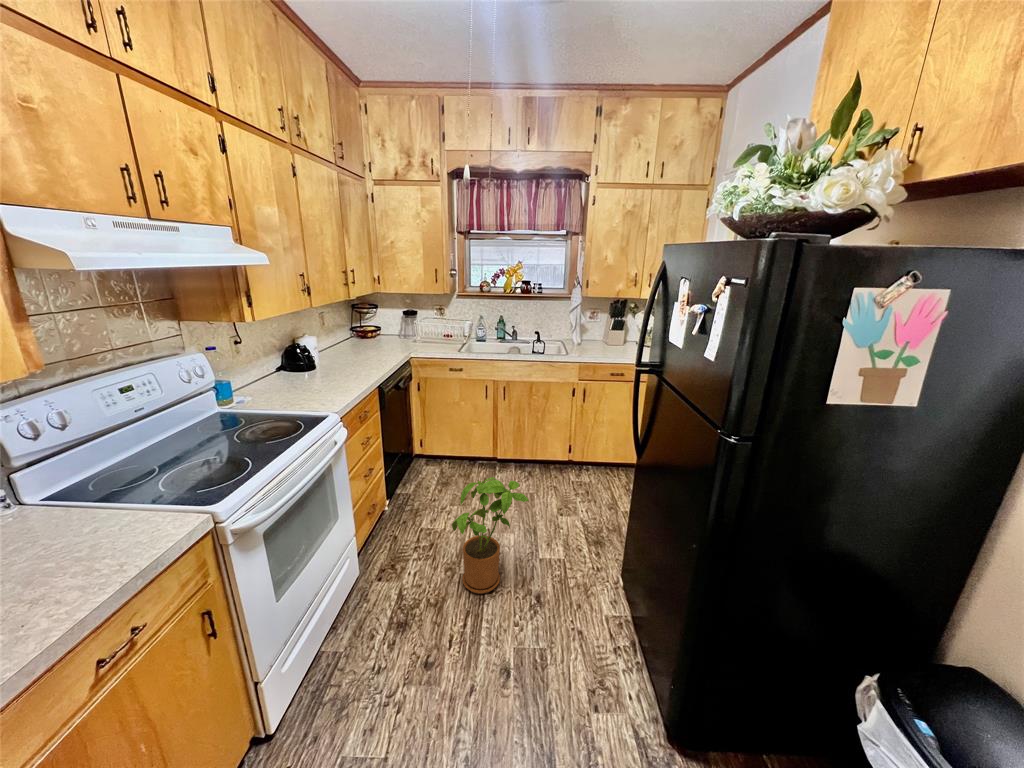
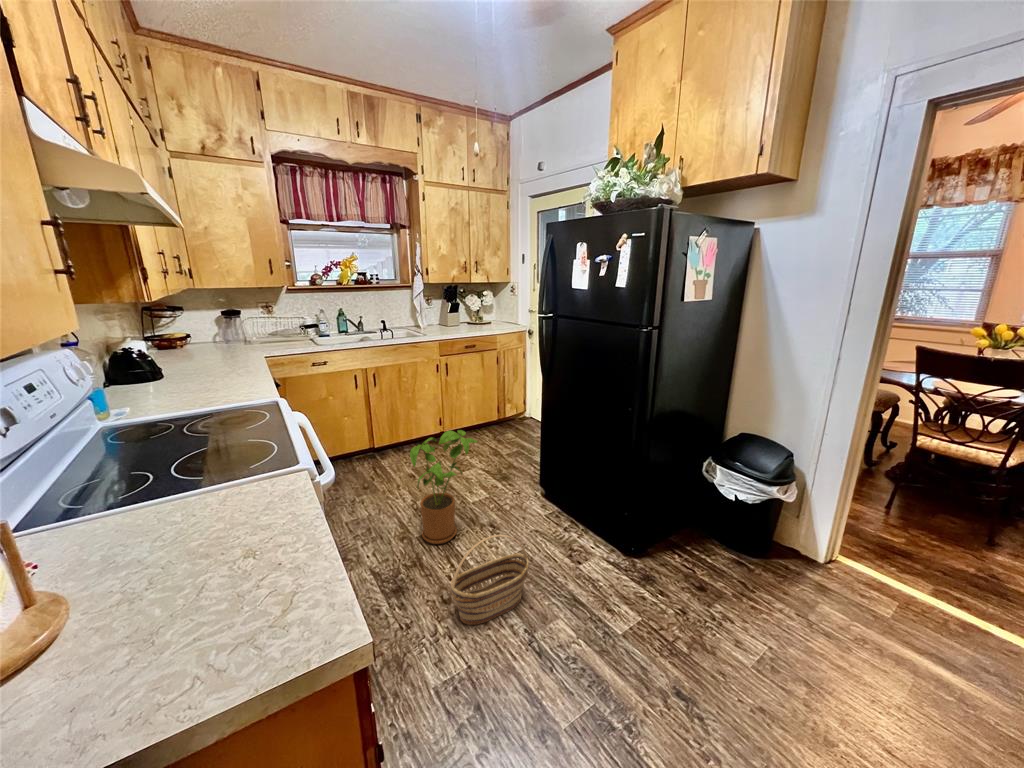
basket: none [410,628,509,721] -> present [451,535,529,625]

